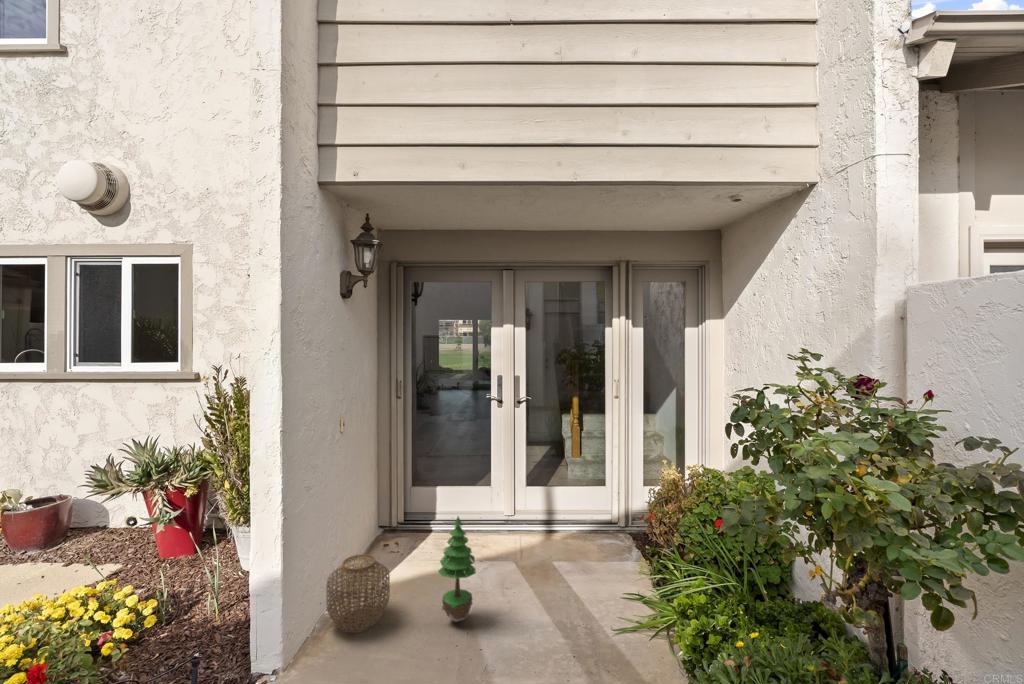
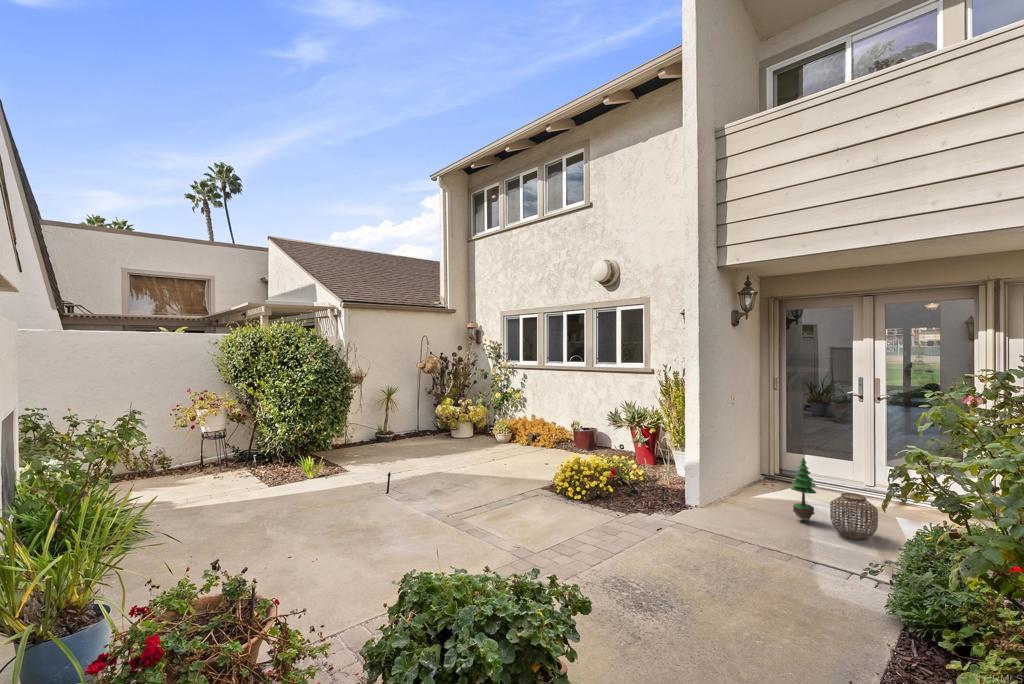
woven basket: present [326,554,390,633] -> present [830,493,878,541]

